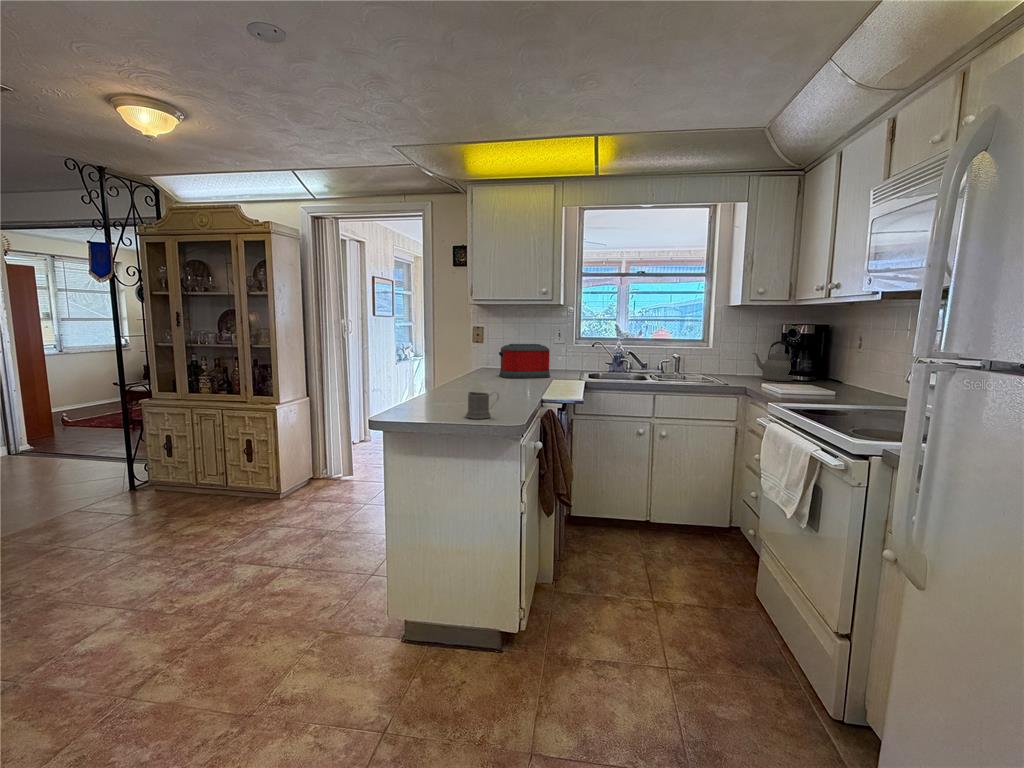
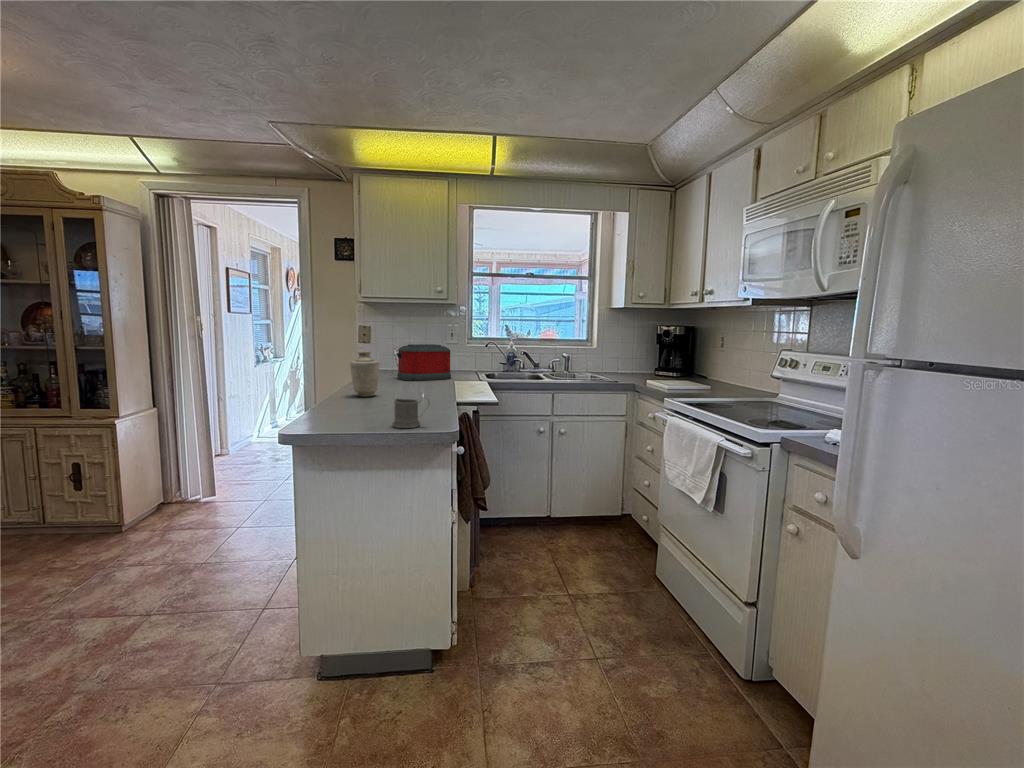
kettle: present [753,341,793,381] -> none [633,341,669,377]
vase: none [448,349,473,391] -> present [350,351,380,397]

